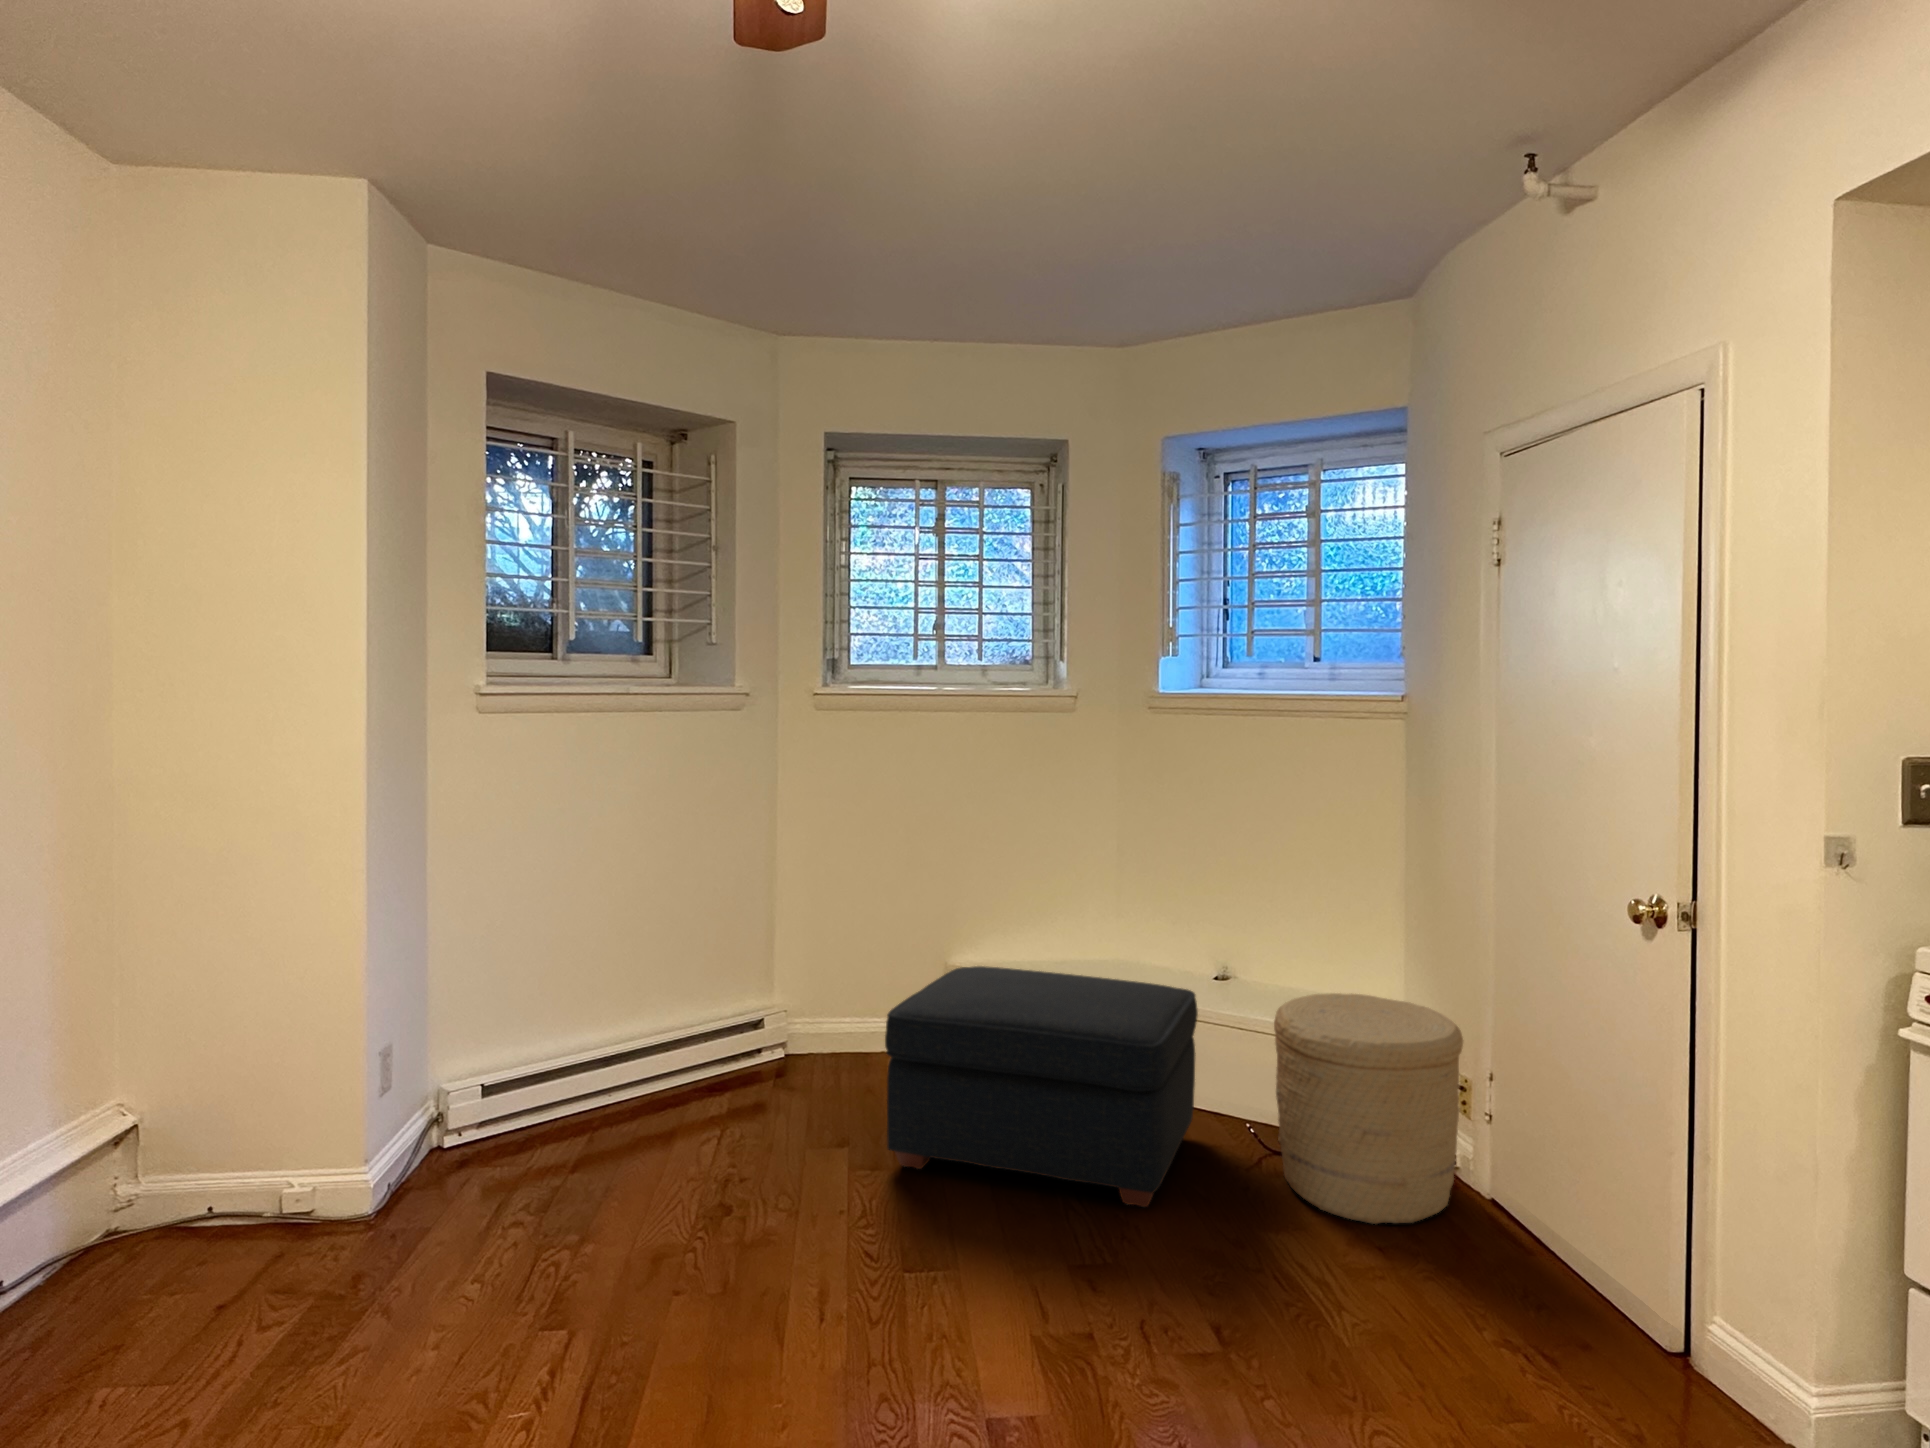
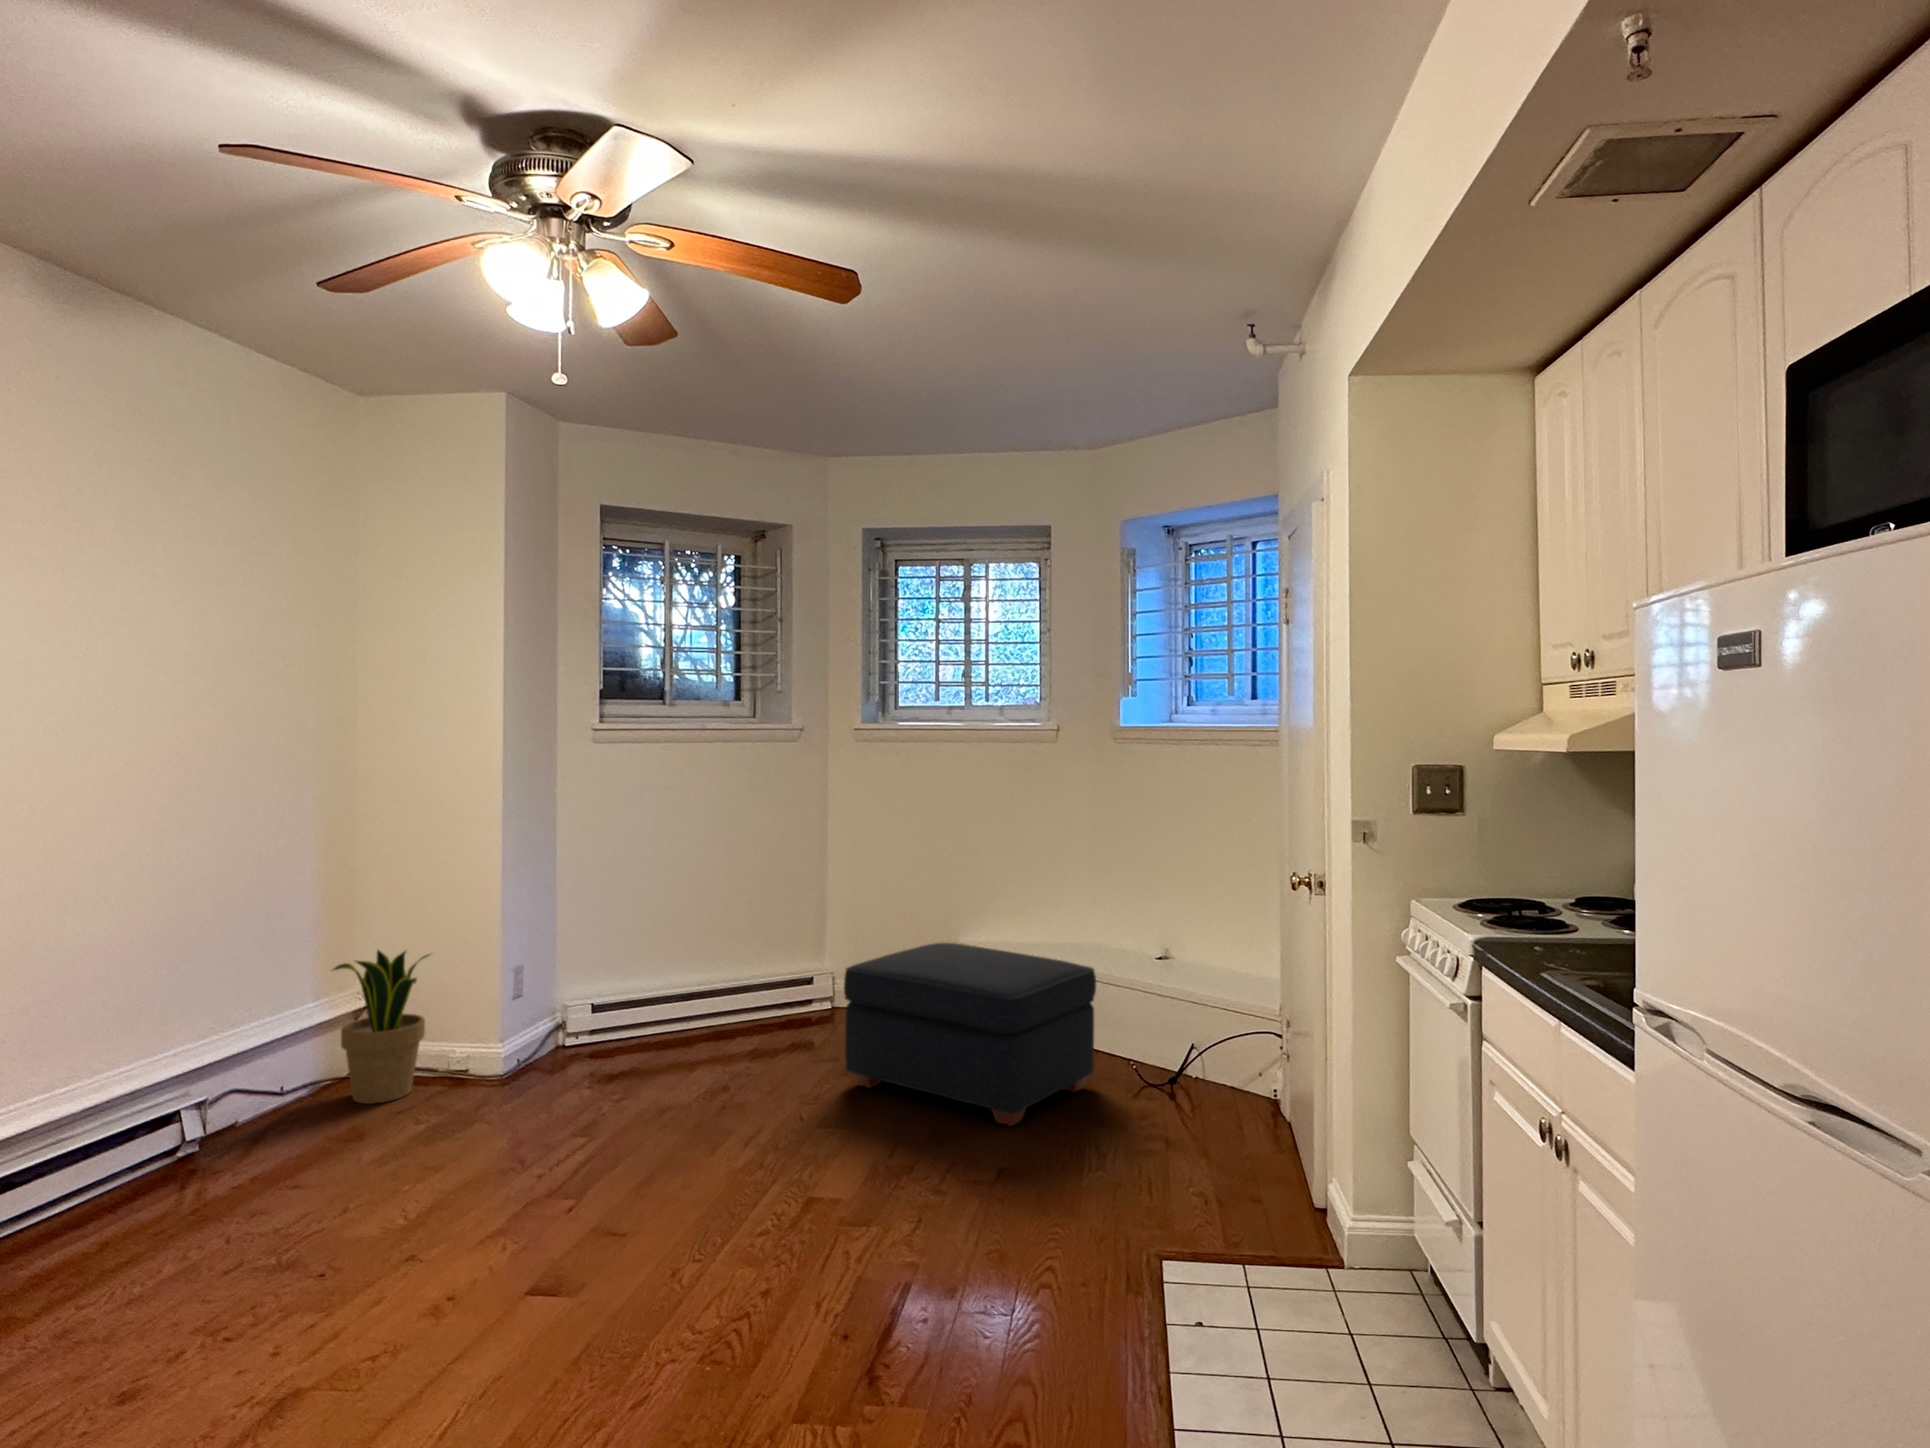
woven basket: present [1274,993,1463,1224] -> none [1124,974,1273,1156]
potted plant: none [88,1038,257,1290] -> present [333,950,429,1104]

